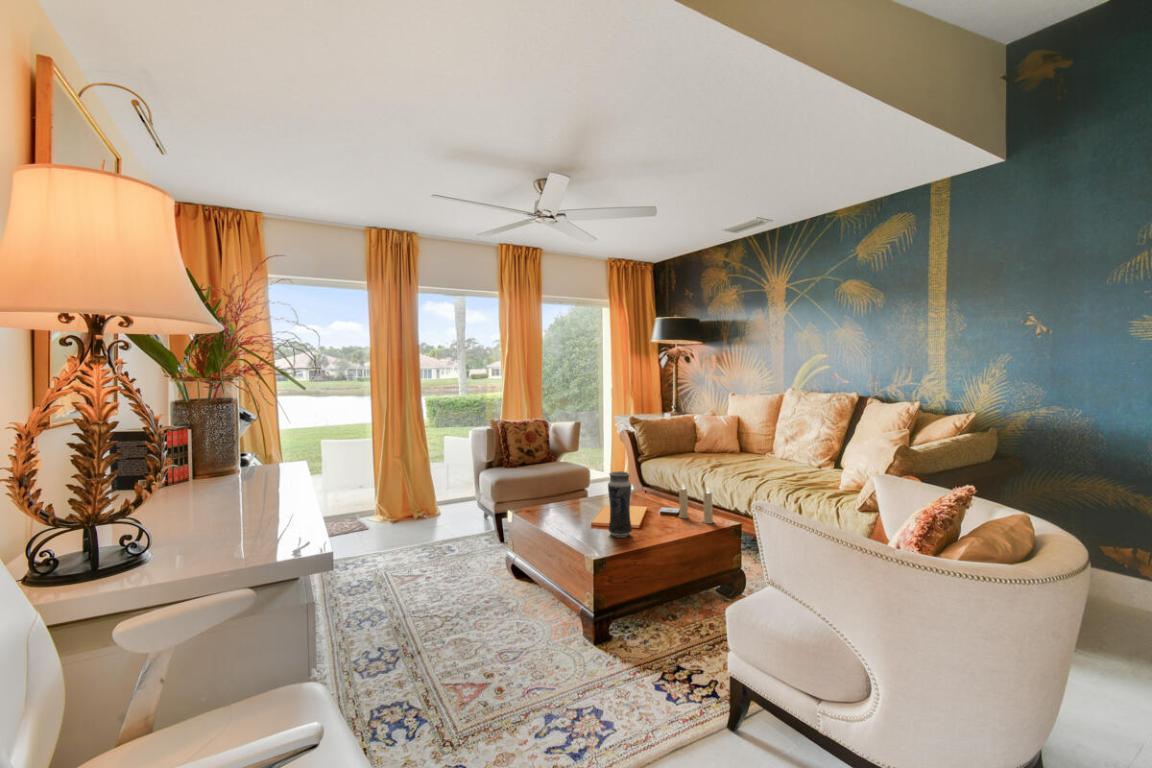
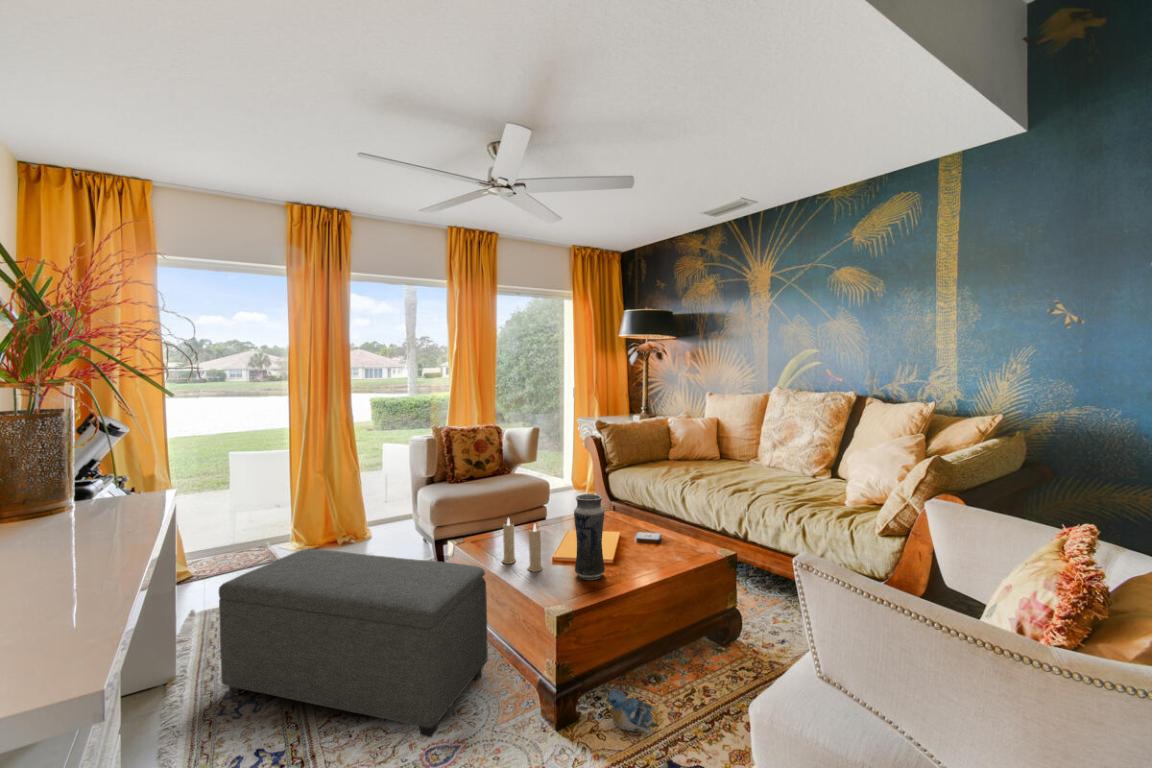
candle: present [679,485,713,523] -> present [502,519,542,572]
ottoman: none [345,512,541,647] -> present [219,549,488,737]
plush toy: none [632,618,672,650] -> present [607,689,659,733]

